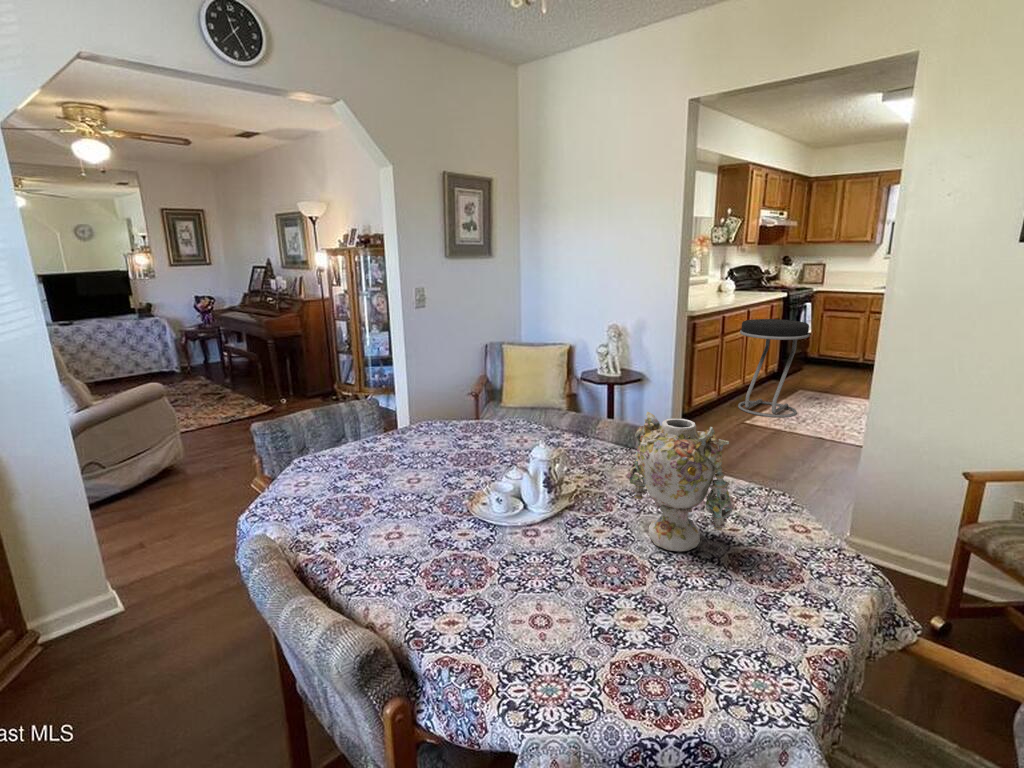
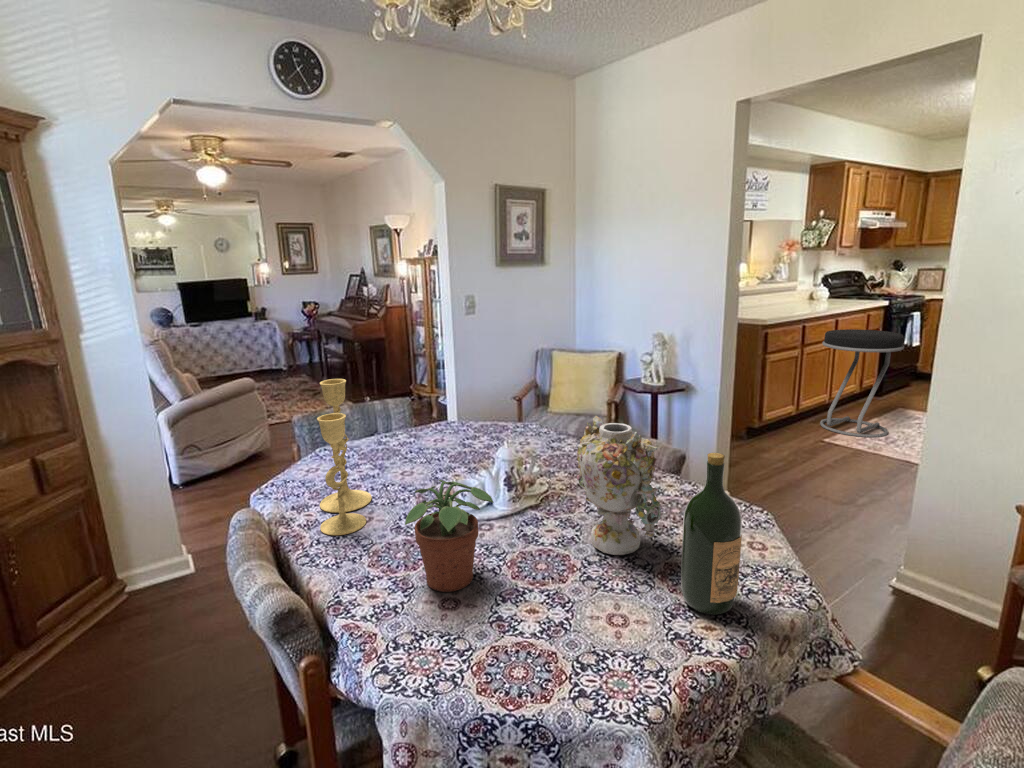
candlestick: none [335,383,401,558] -> present [317,379,372,535]
wine bottle: none [767,444,834,603] -> present [681,453,742,615]
potted plant: none [488,489,576,609] -> present [405,480,493,592]

